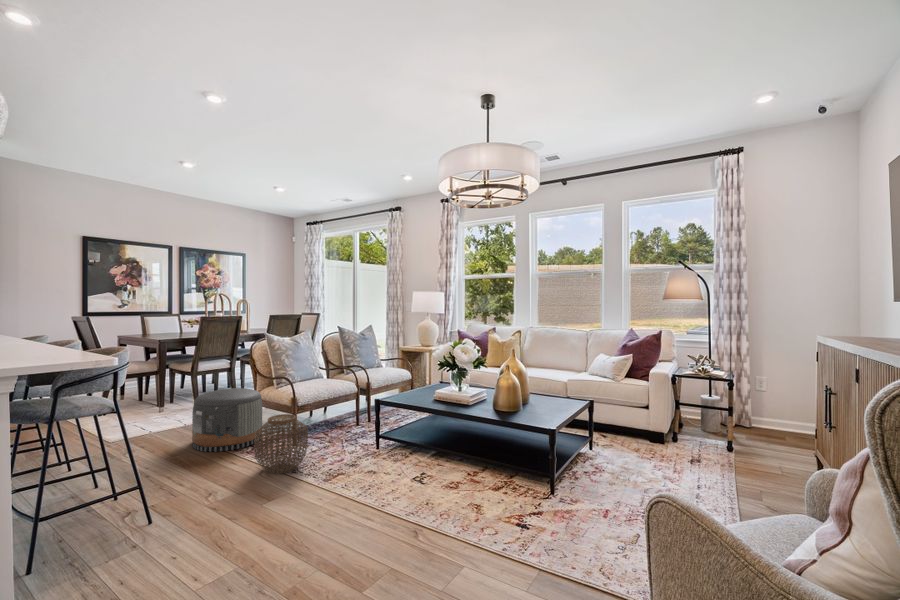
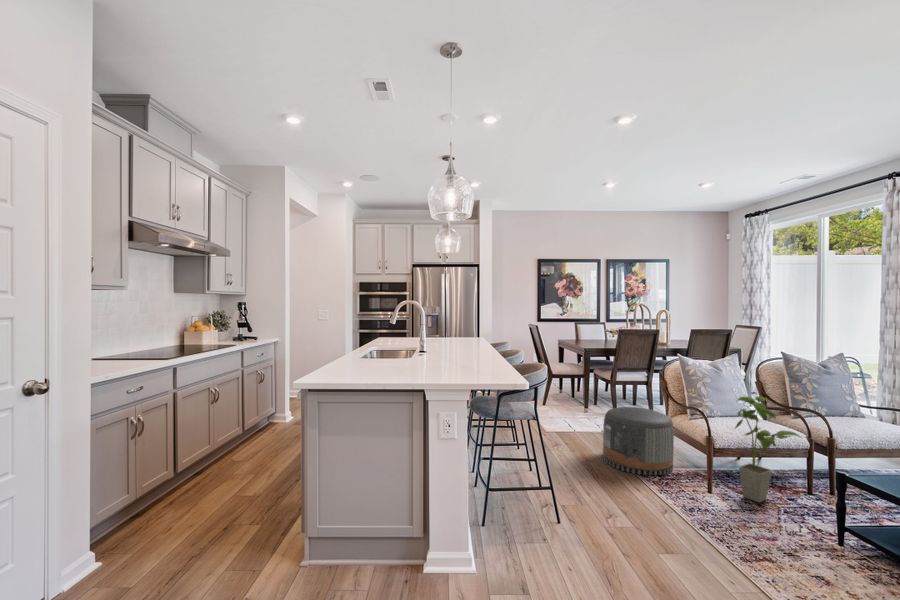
house plant: none [311,359,356,441] -> present [735,396,801,502]
woven basket: present [255,414,308,474] -> none [657,454,723,527]

